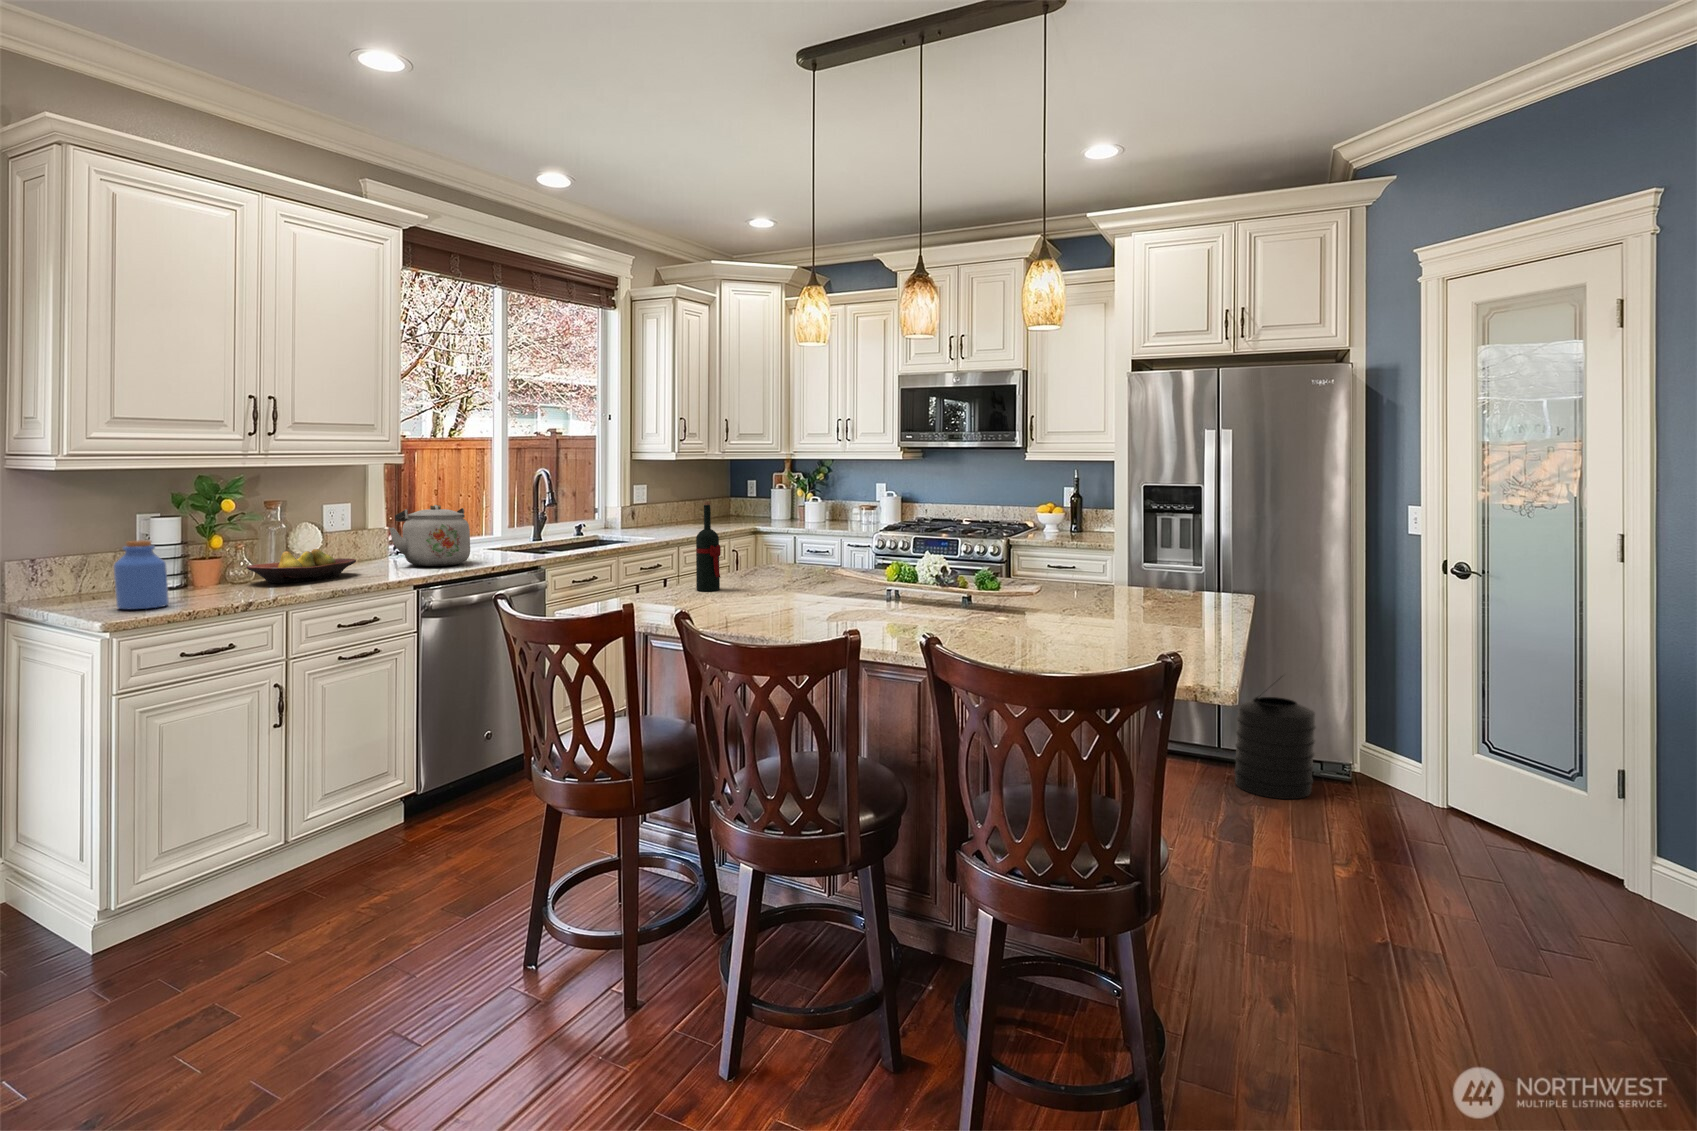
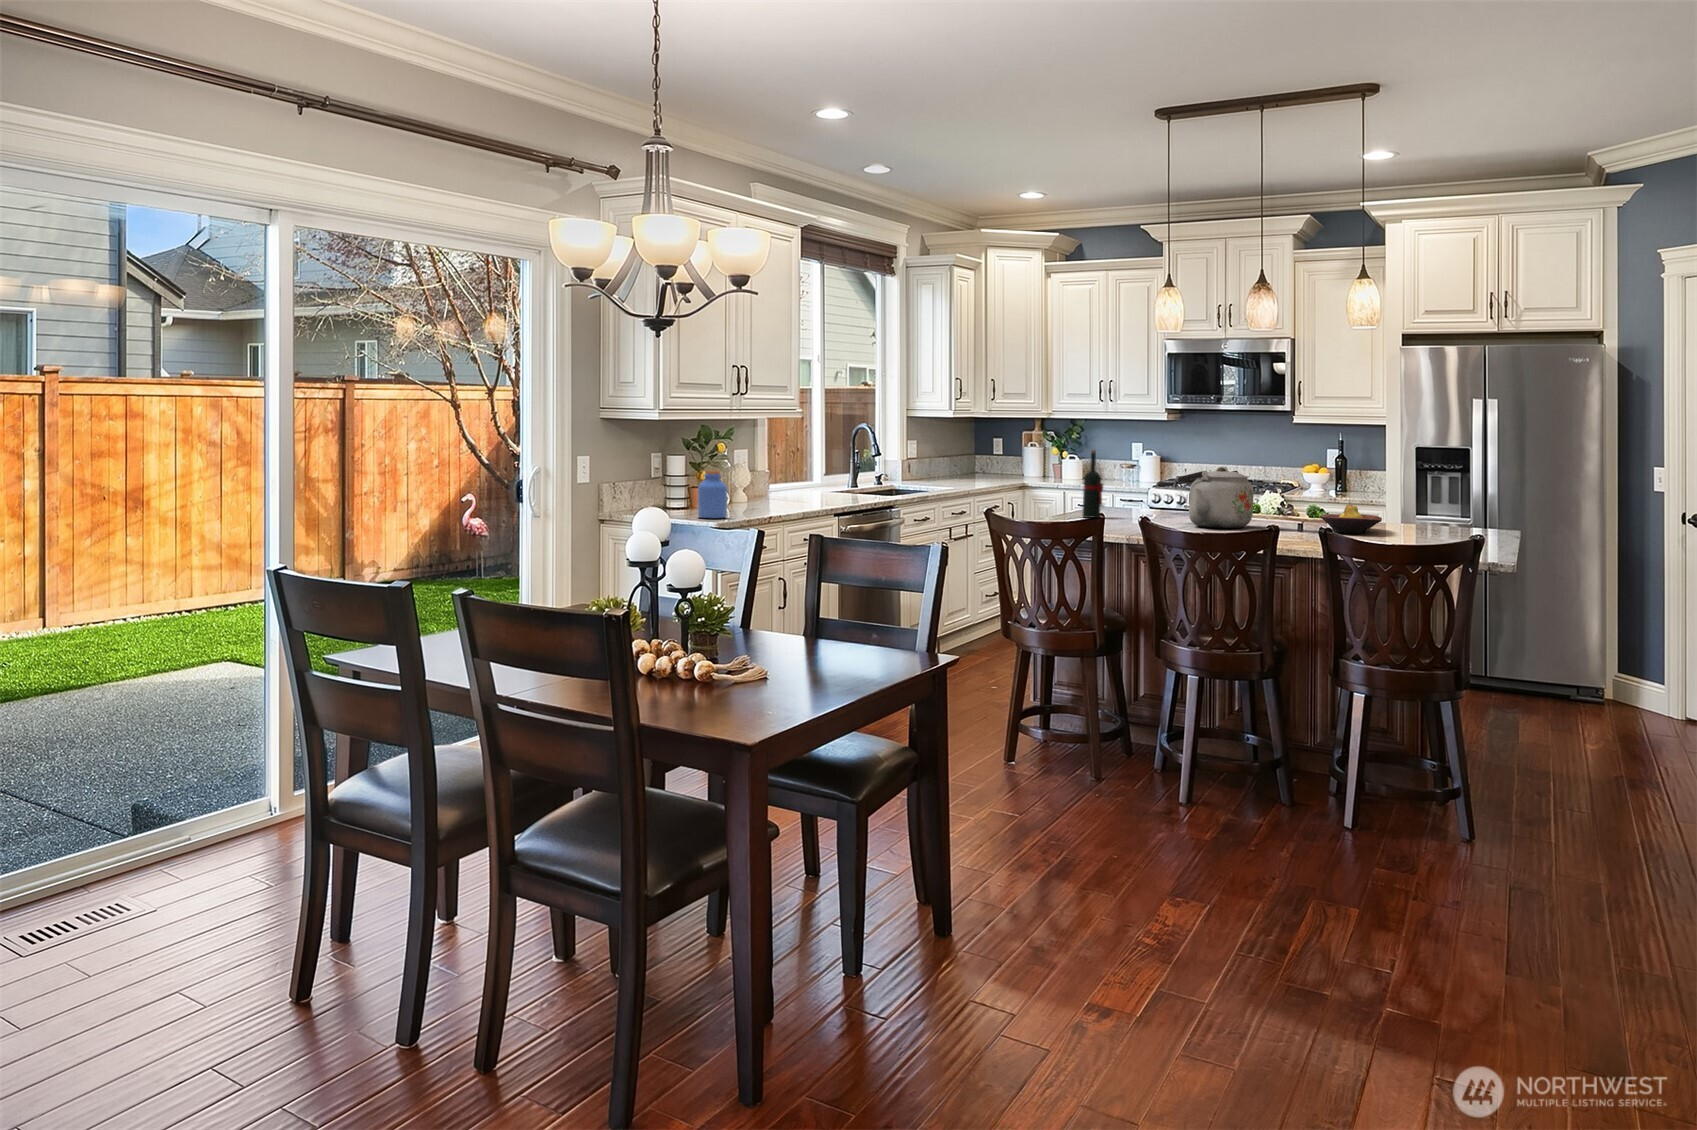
kettle: present [389,505,470,566] -> present [1178,467,1254,528]
fruit bowl: present [246,549,356,583] -> present [1320,504,1382,533]
trash can: present [1234,695,1316,799] -> none [1495,607,1567,712]

